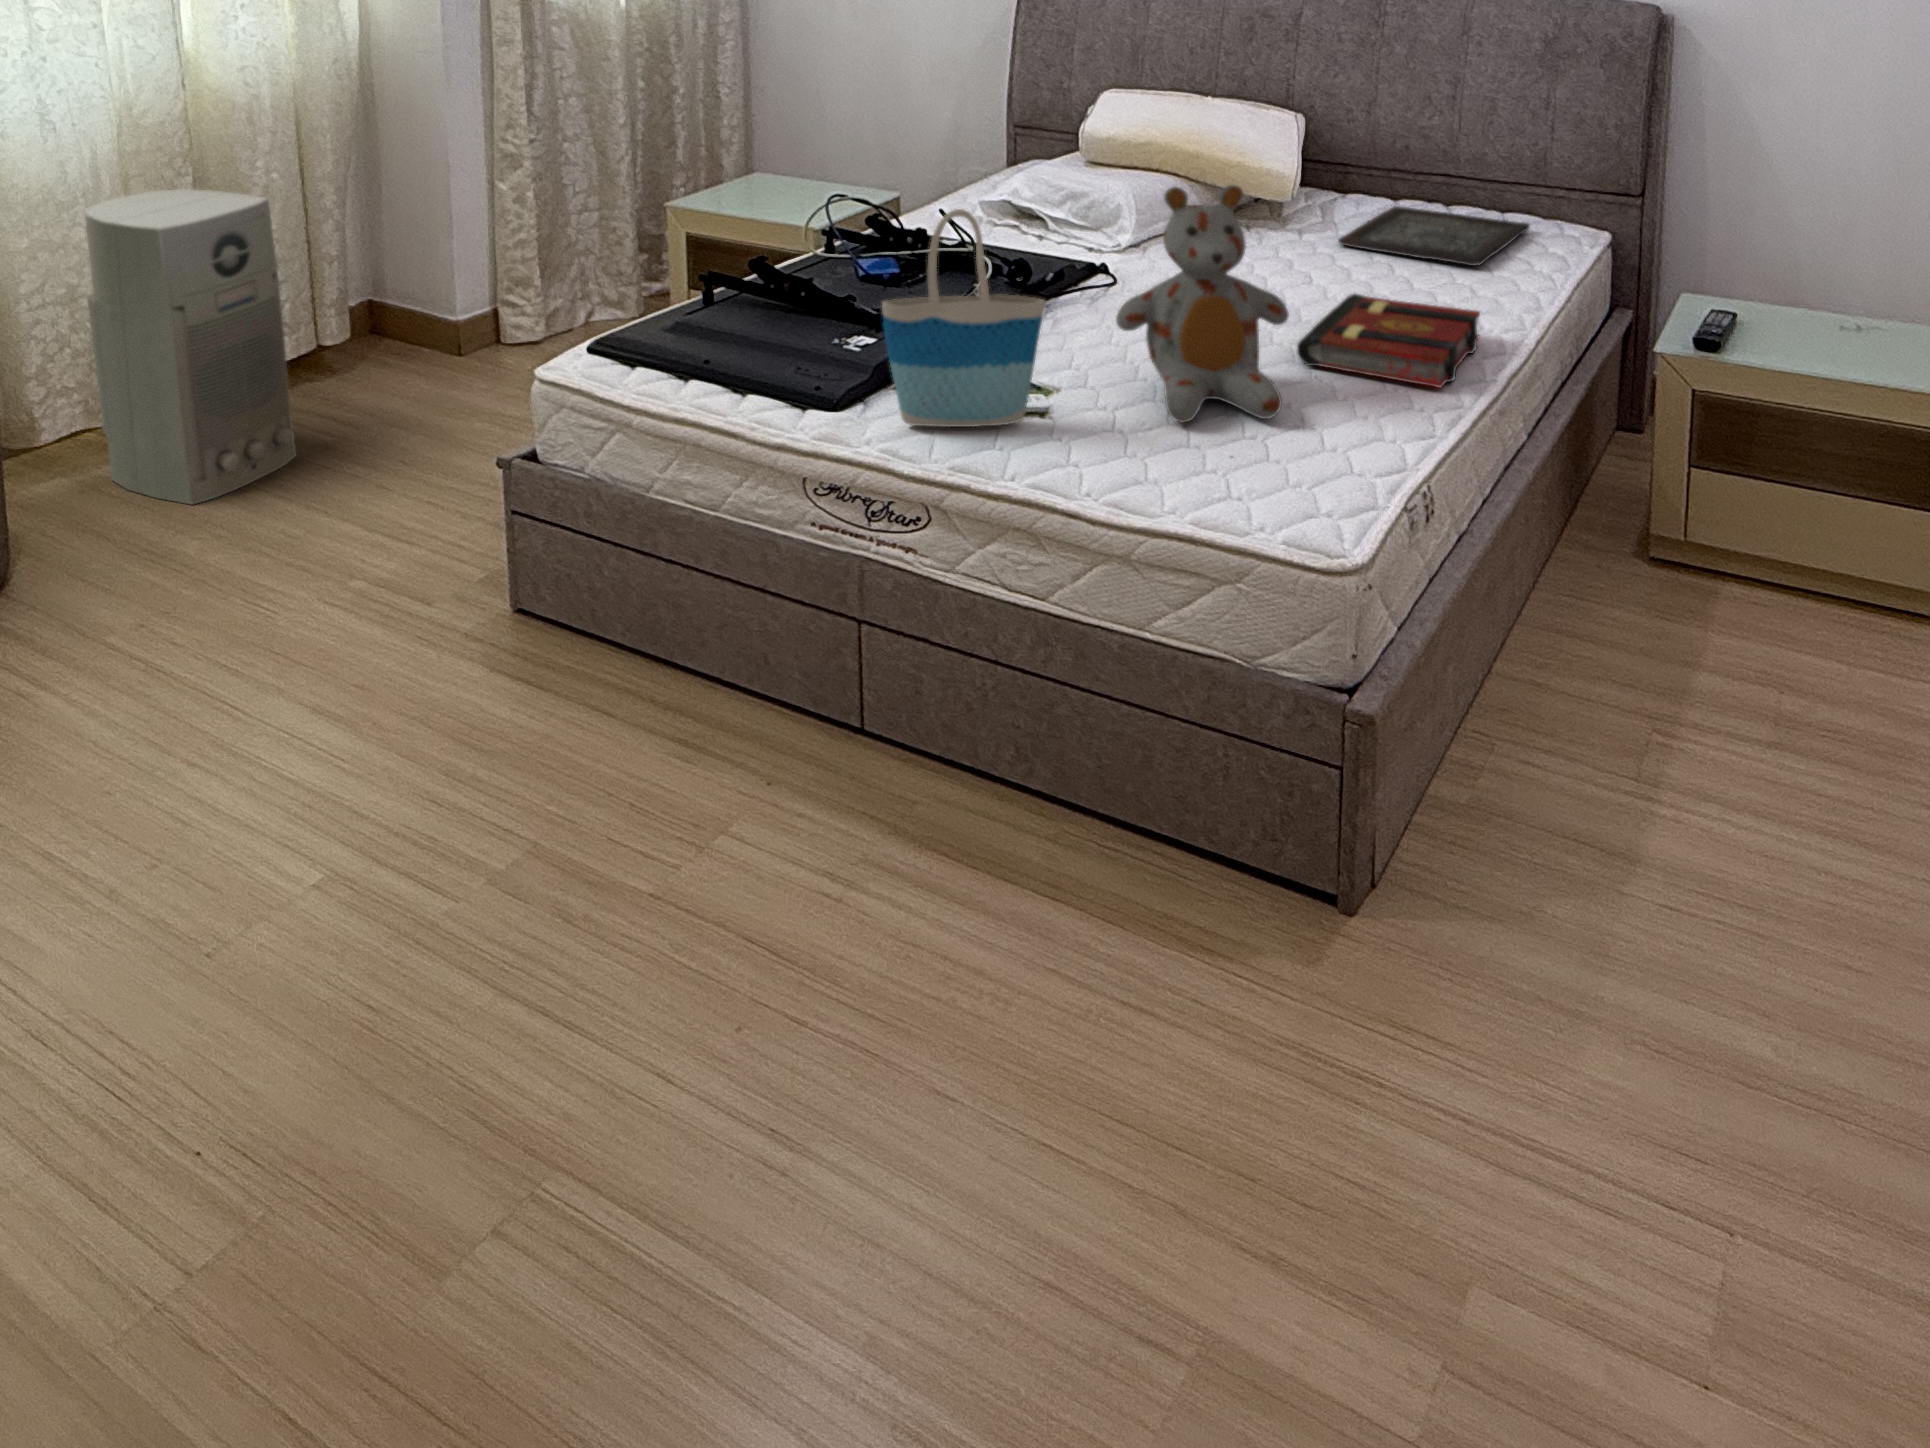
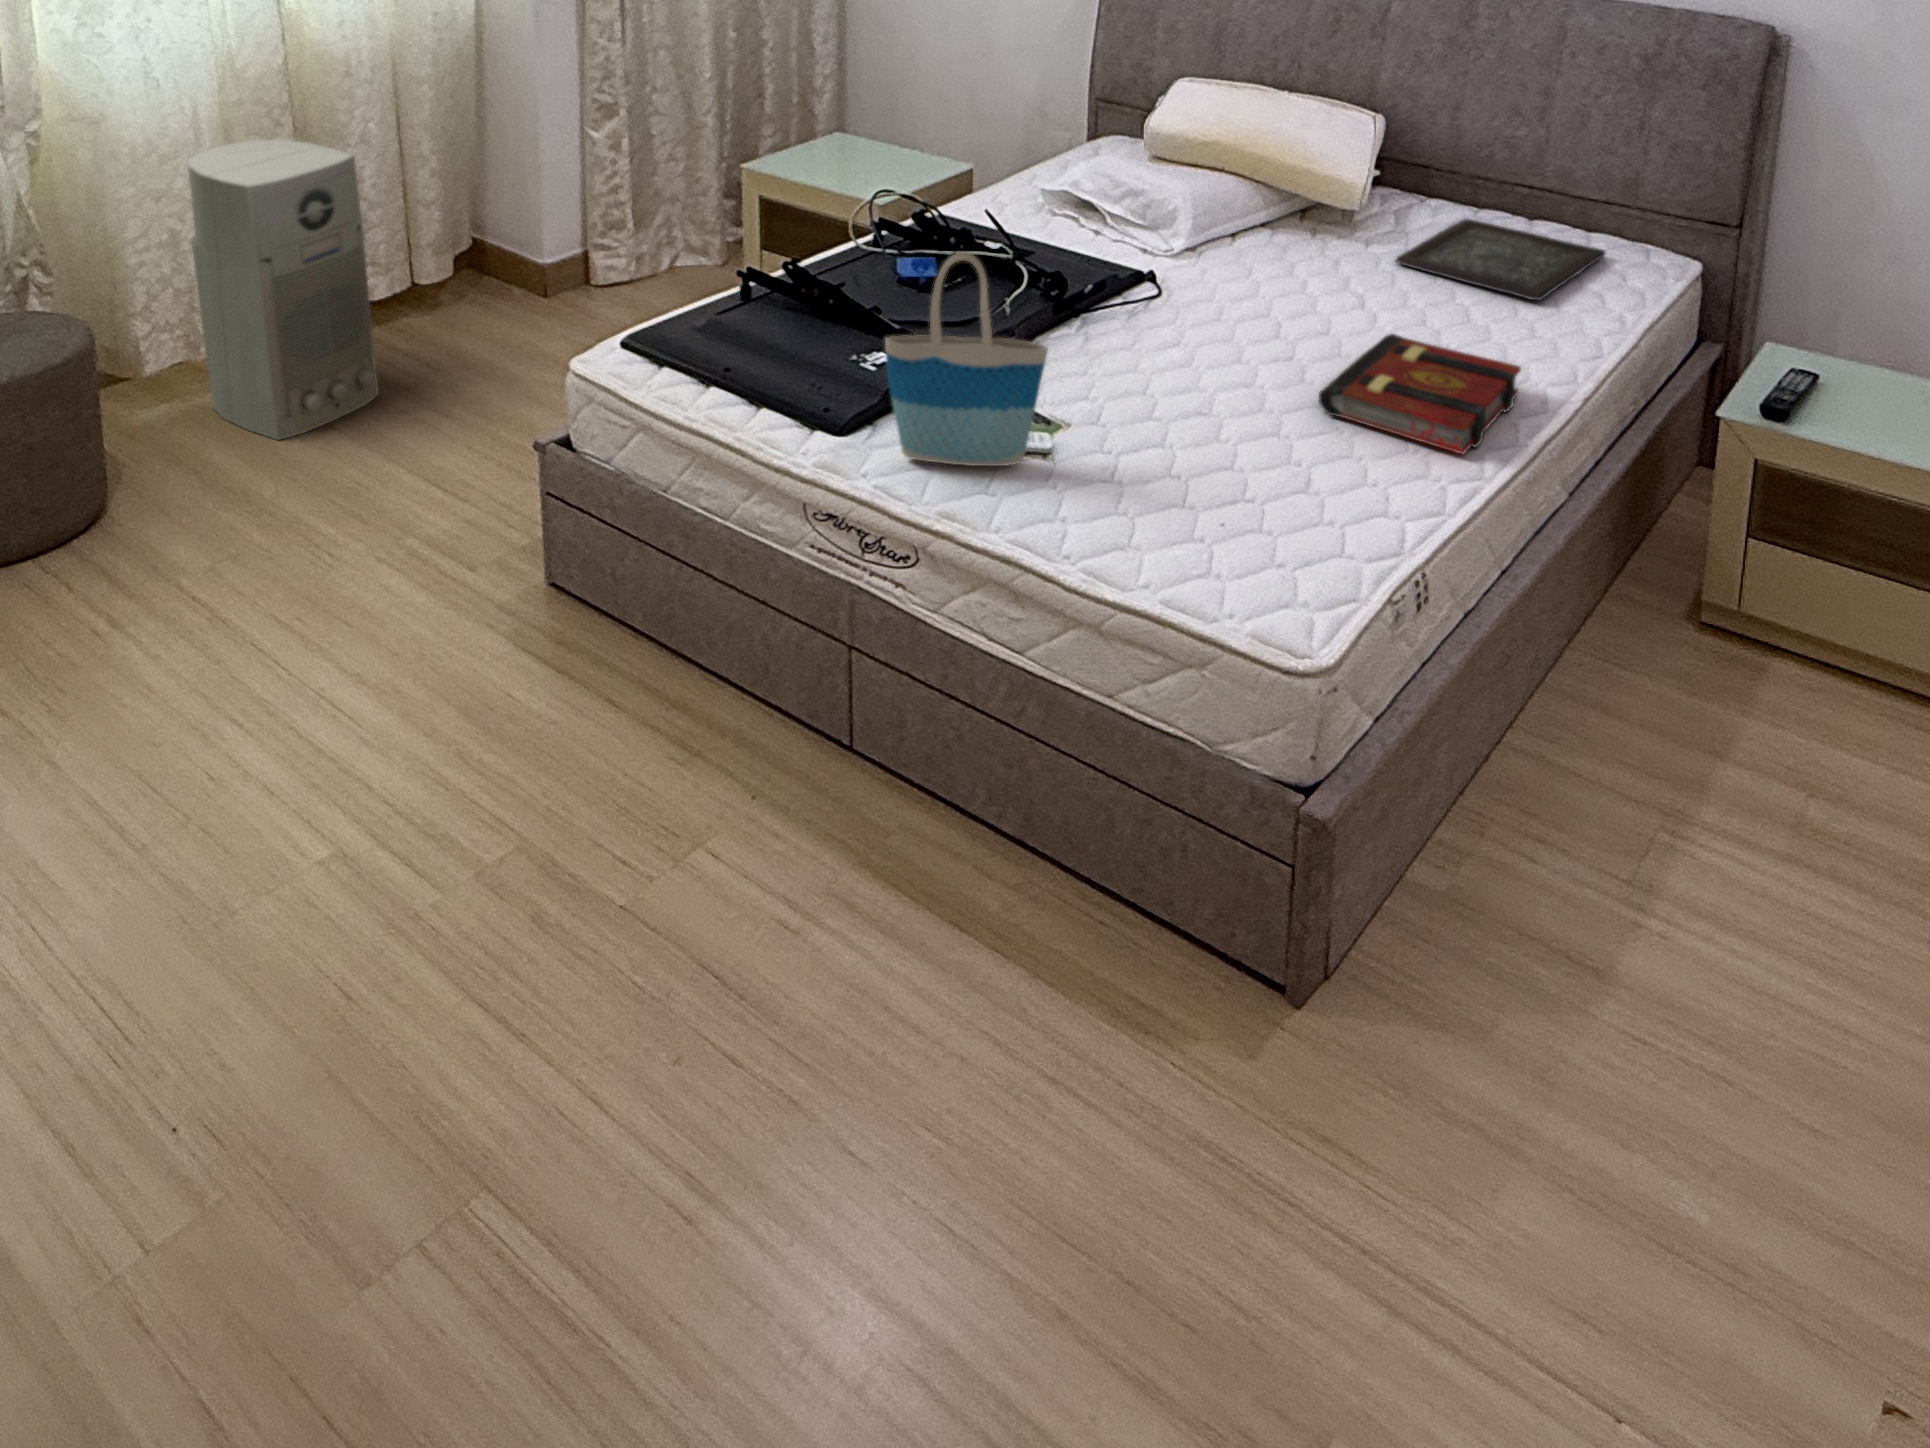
stuffed bear: present [1116,185,1289,423] -> none [1127,235,1307,480]

